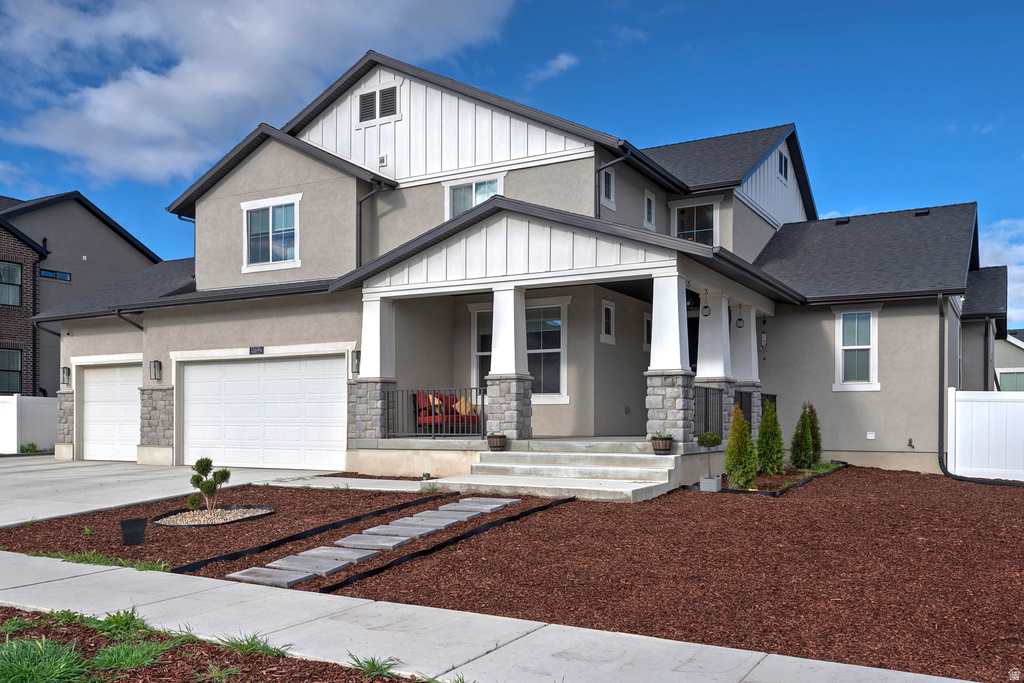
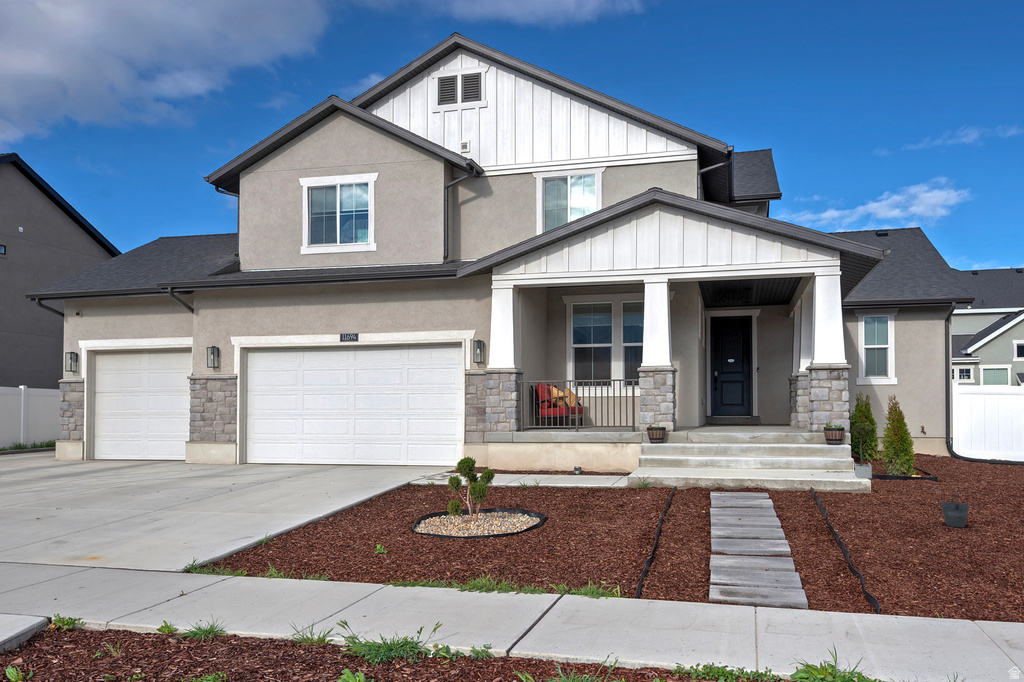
bucket: present [120,515,148,545] -> present [941,499,969,527]

